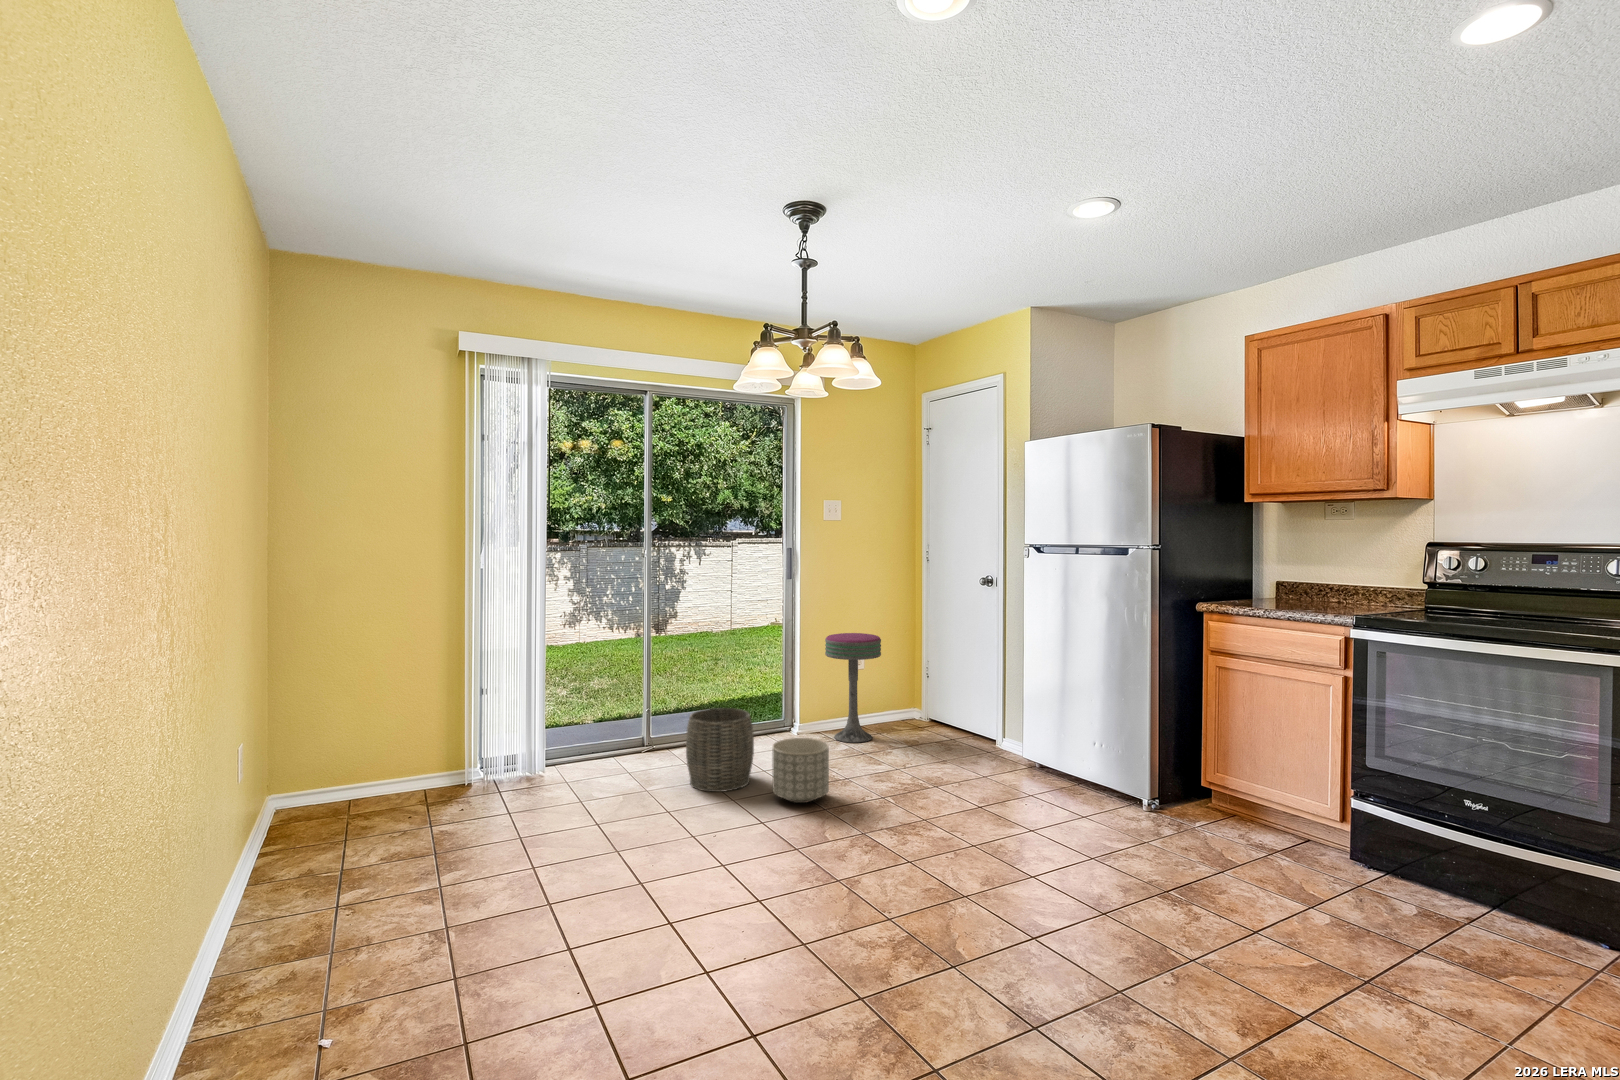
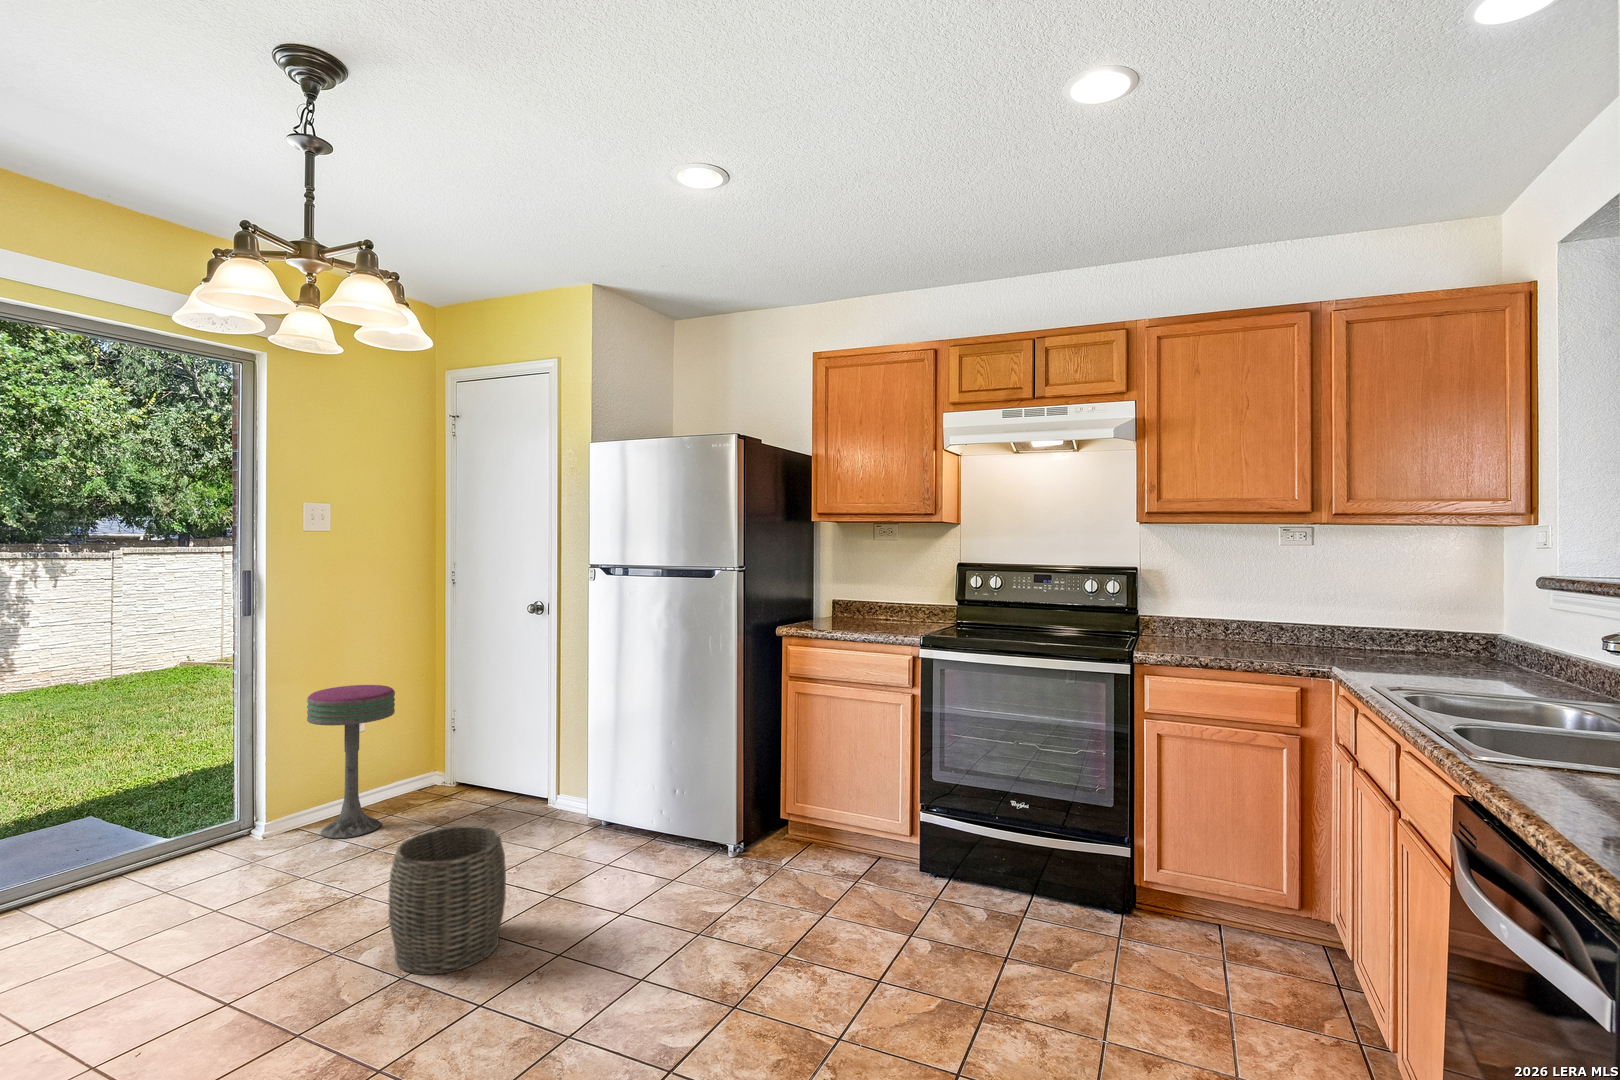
woven basket: present [686,708,754,792] -> present [389,826,506,975]
planter: present [772,738,829,803] -> none [227,856,329,962]

